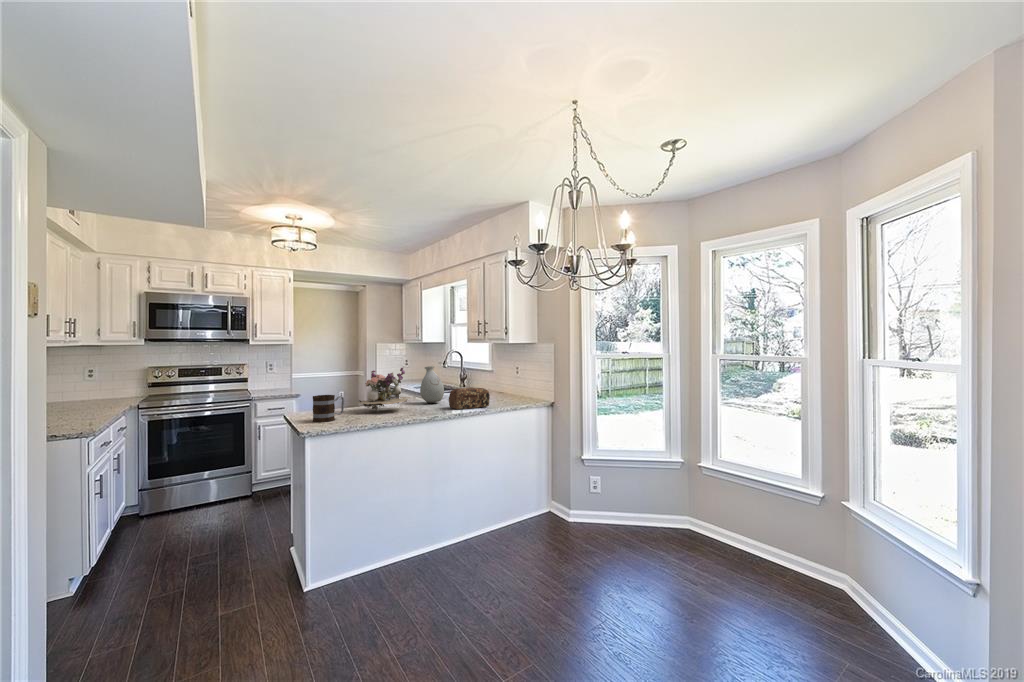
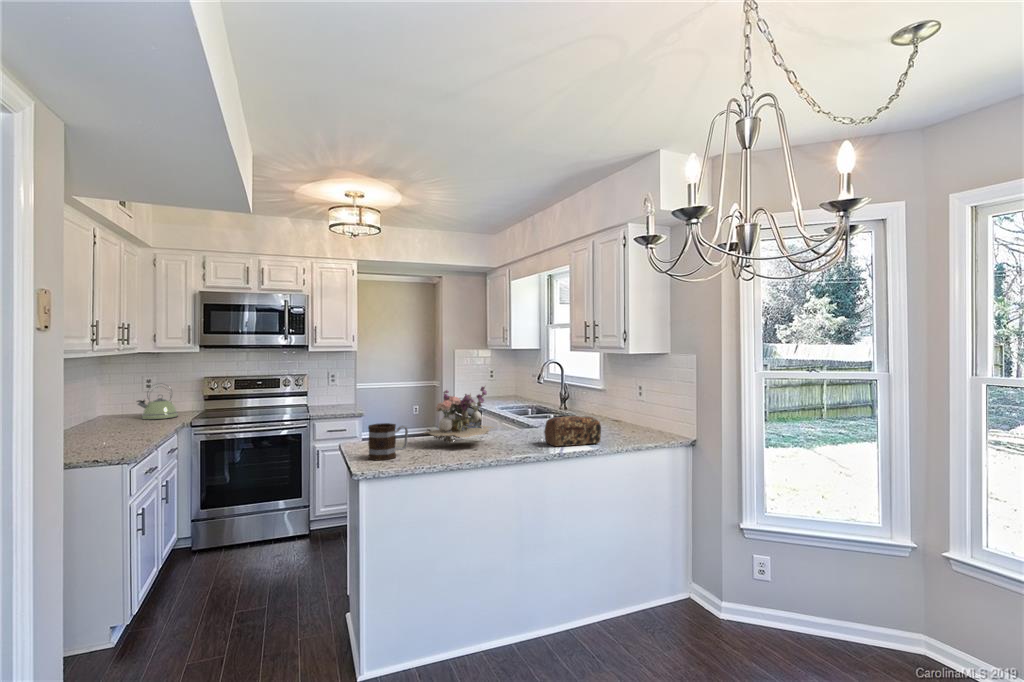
vase: present [420,366,444,403] -> none [507,384,538,433]
kettle: none [80,372,122,404] -> present [137,383,178,419]

